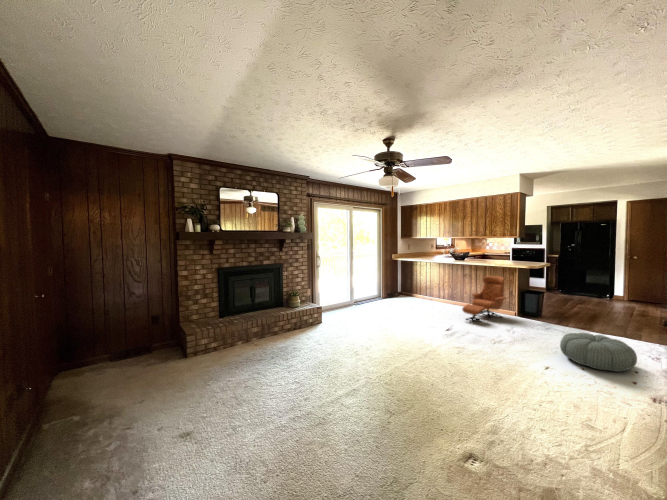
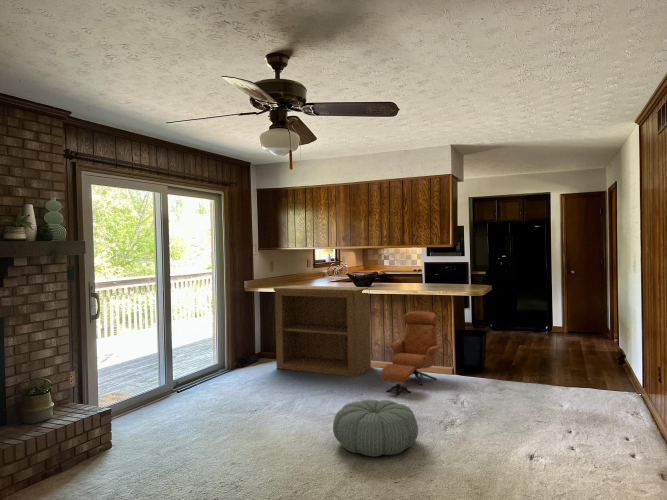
bookshelf: none [407,258,462,310] -> present [274,286,371,377]
pouf: present [560,333,637,372] -> present [333,400,418,456]

